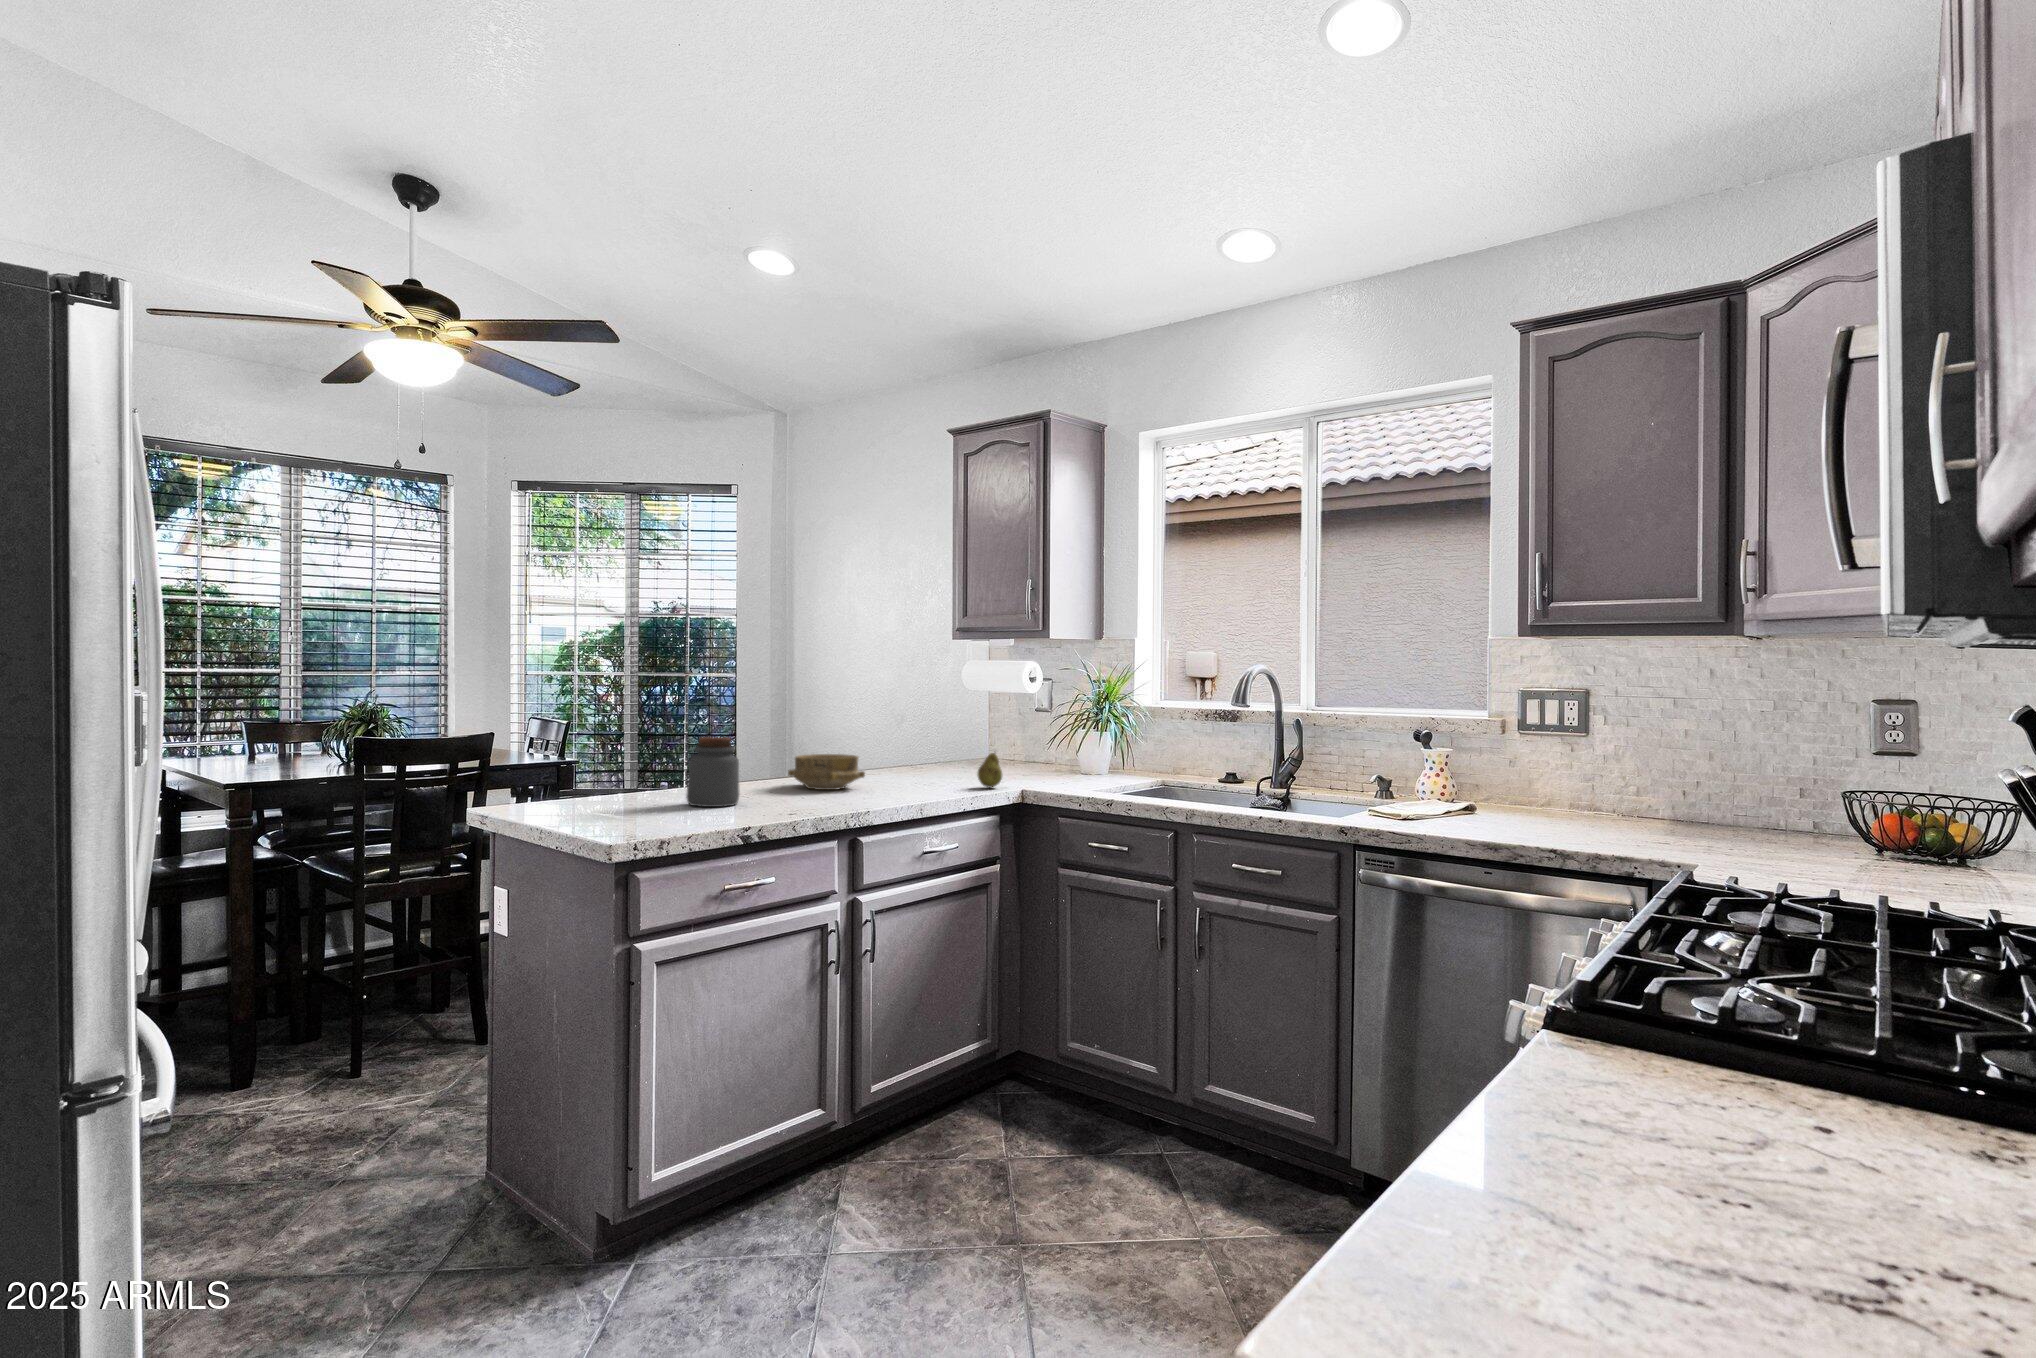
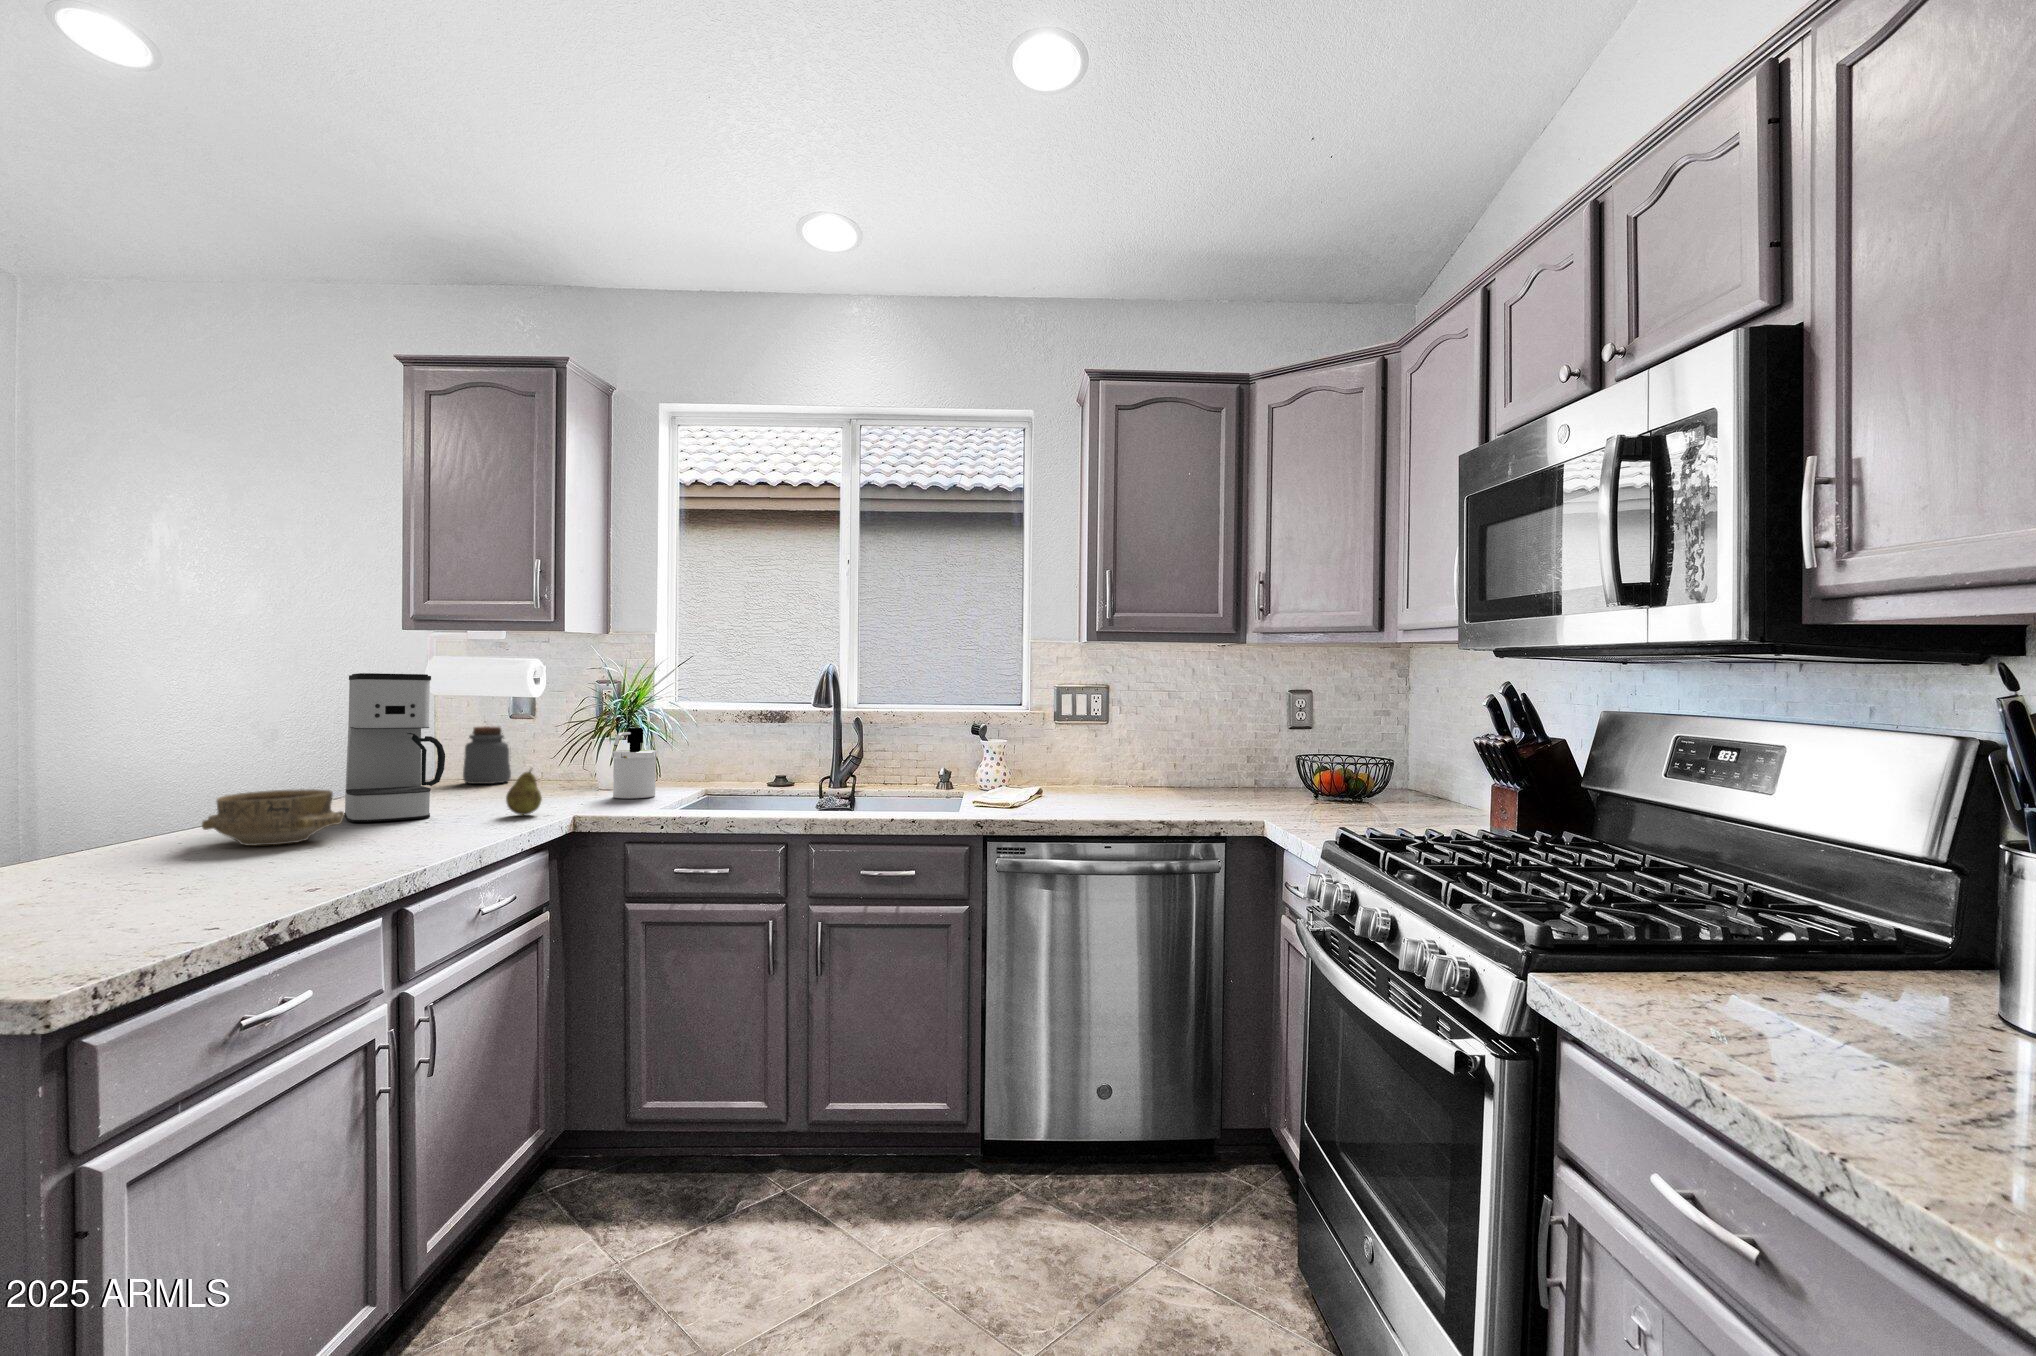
coffee maker: none [884,674,948,783] -> present [344,673,445,822]
soap dispenser: none [1069,723,1113,784] -> present [612,728,658,799]
jar: present [686,737,740,807] -> present [463,726,511,784]

